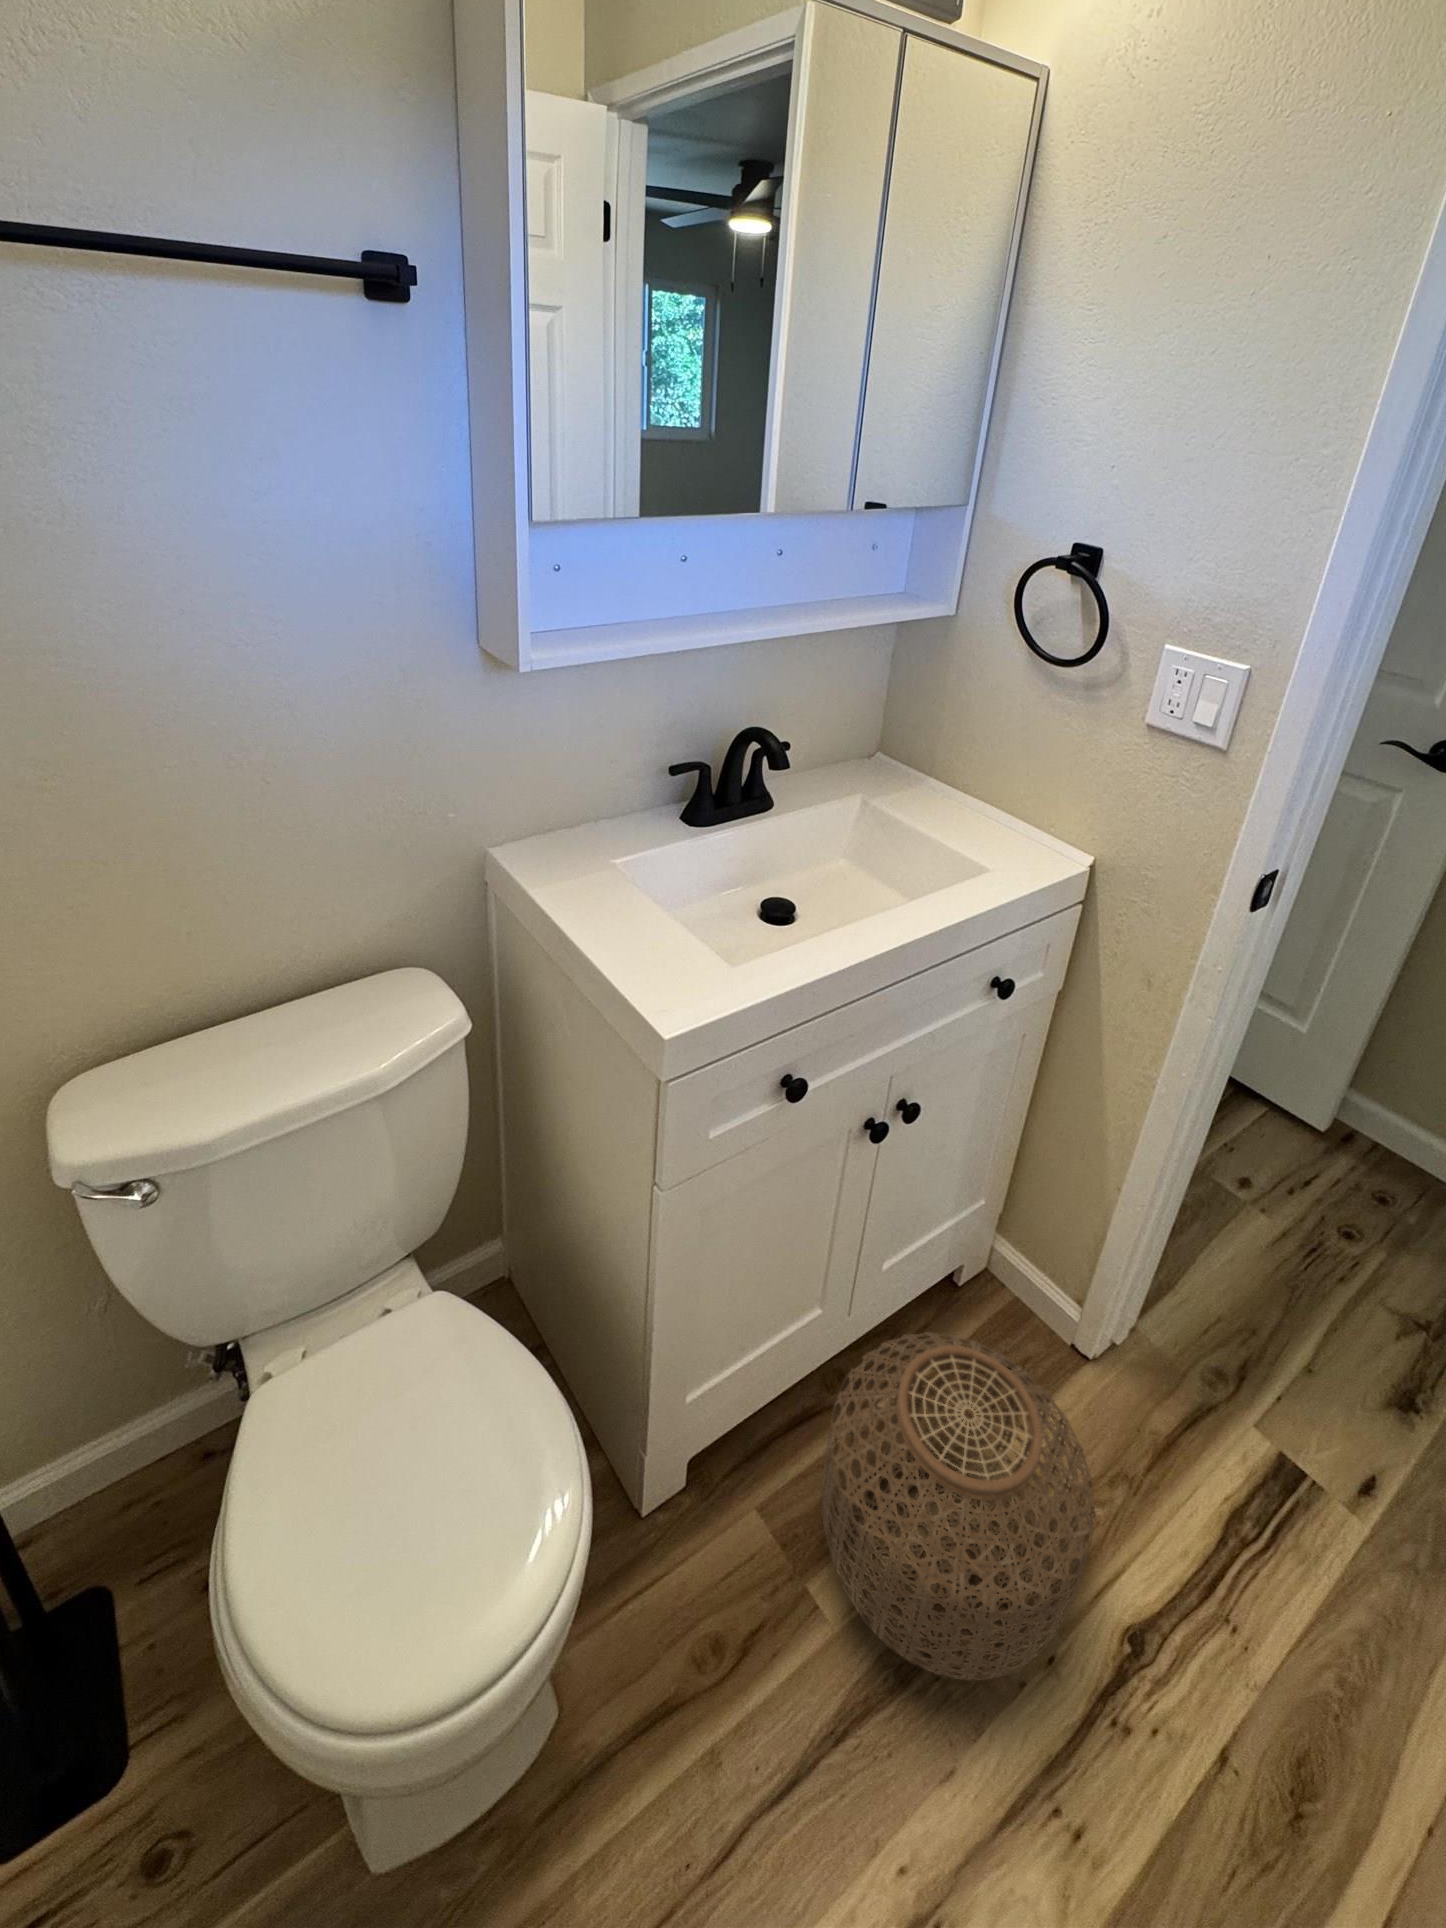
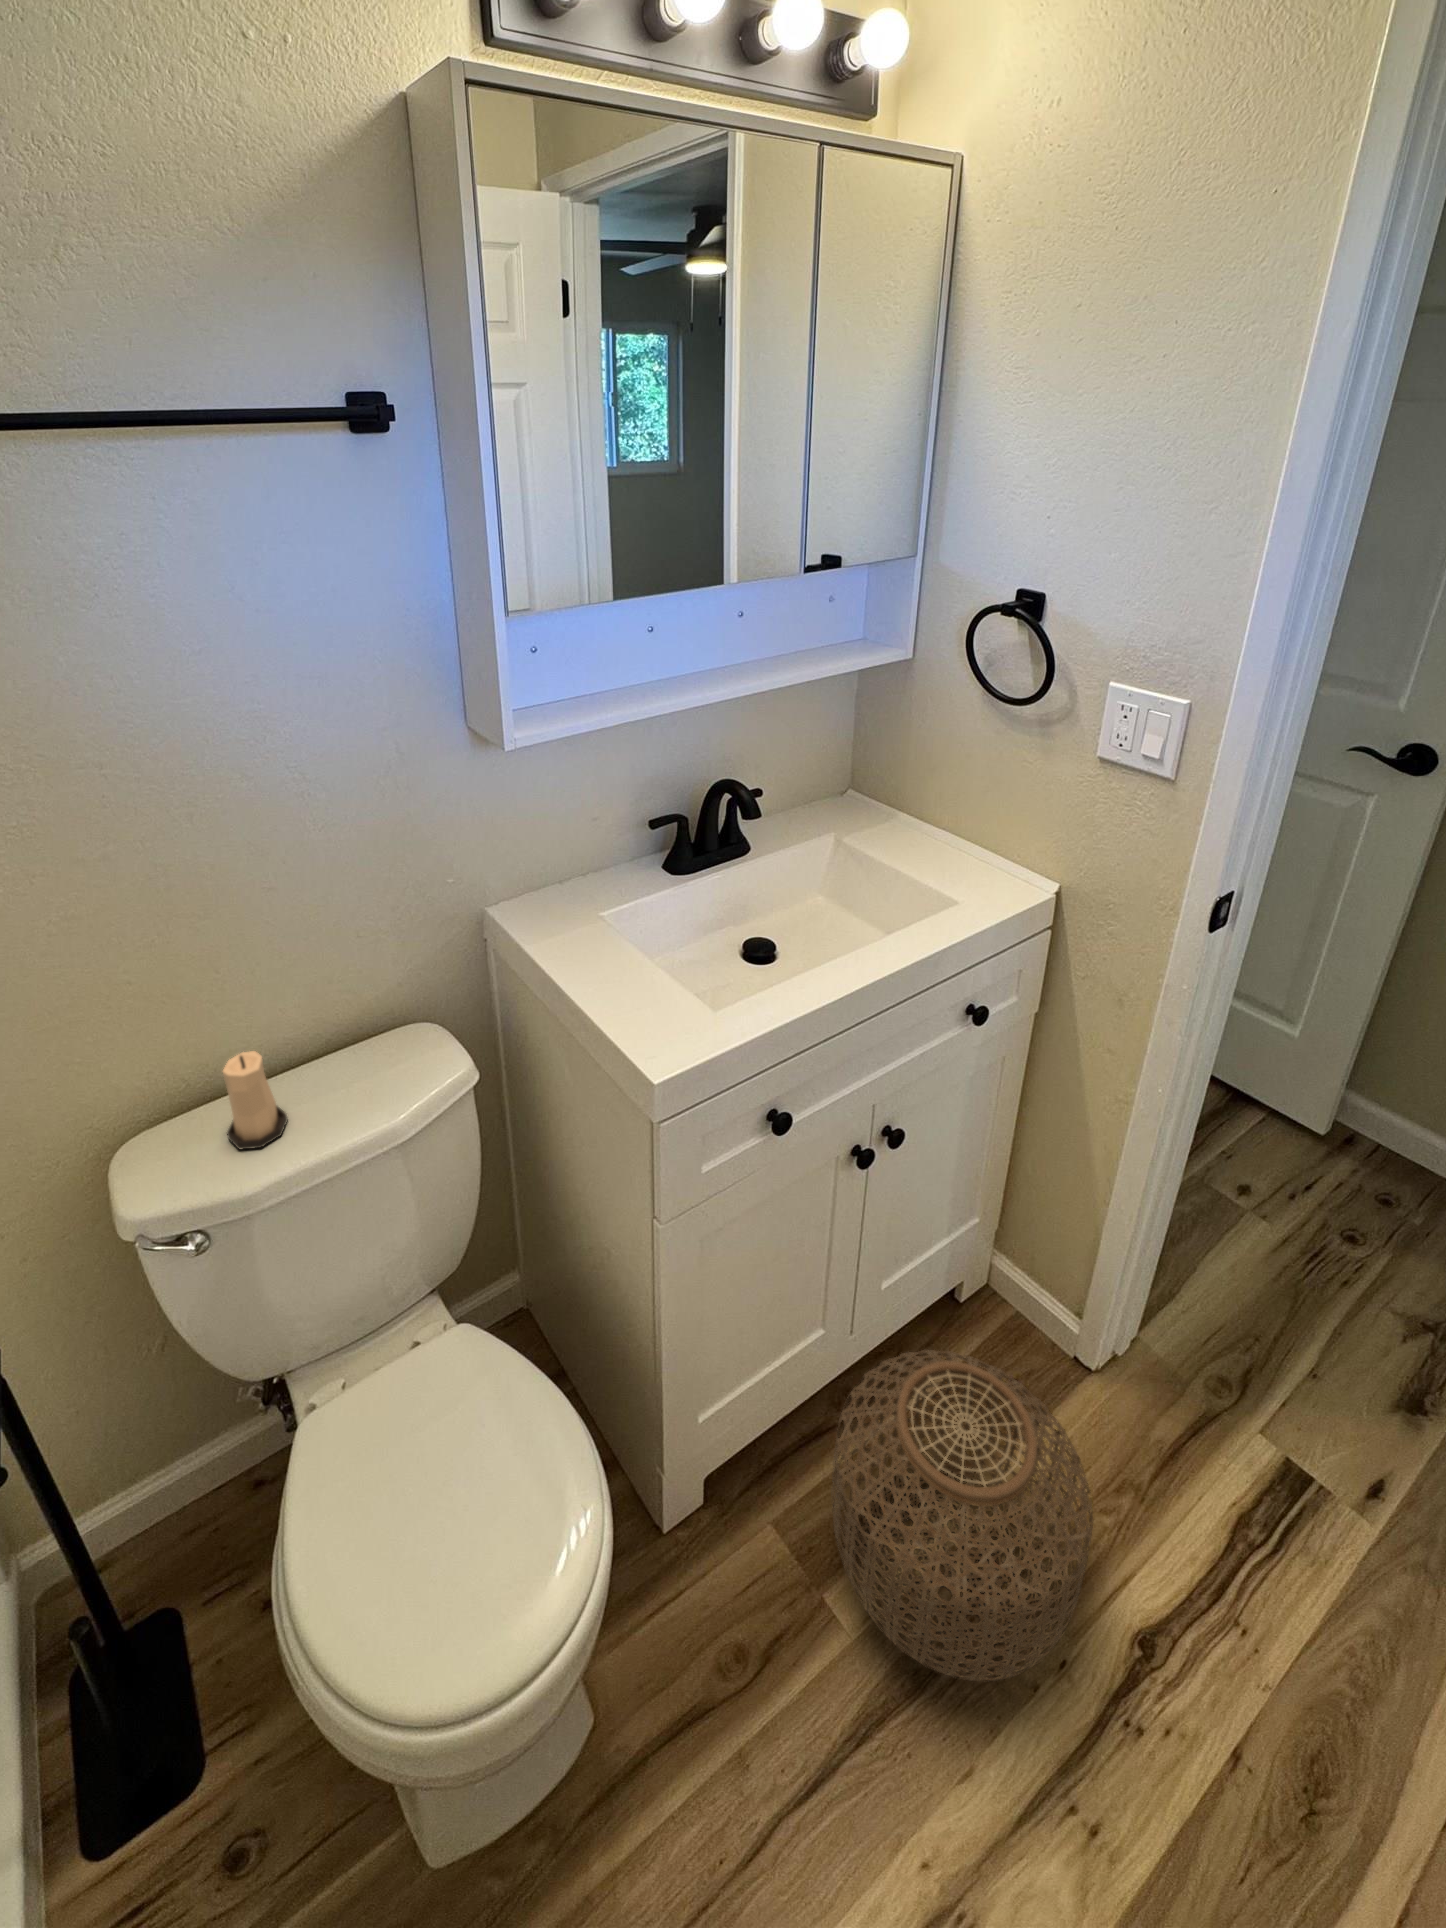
candle: none [183,984,256,1091] -> present [223,1051,288,1149]

